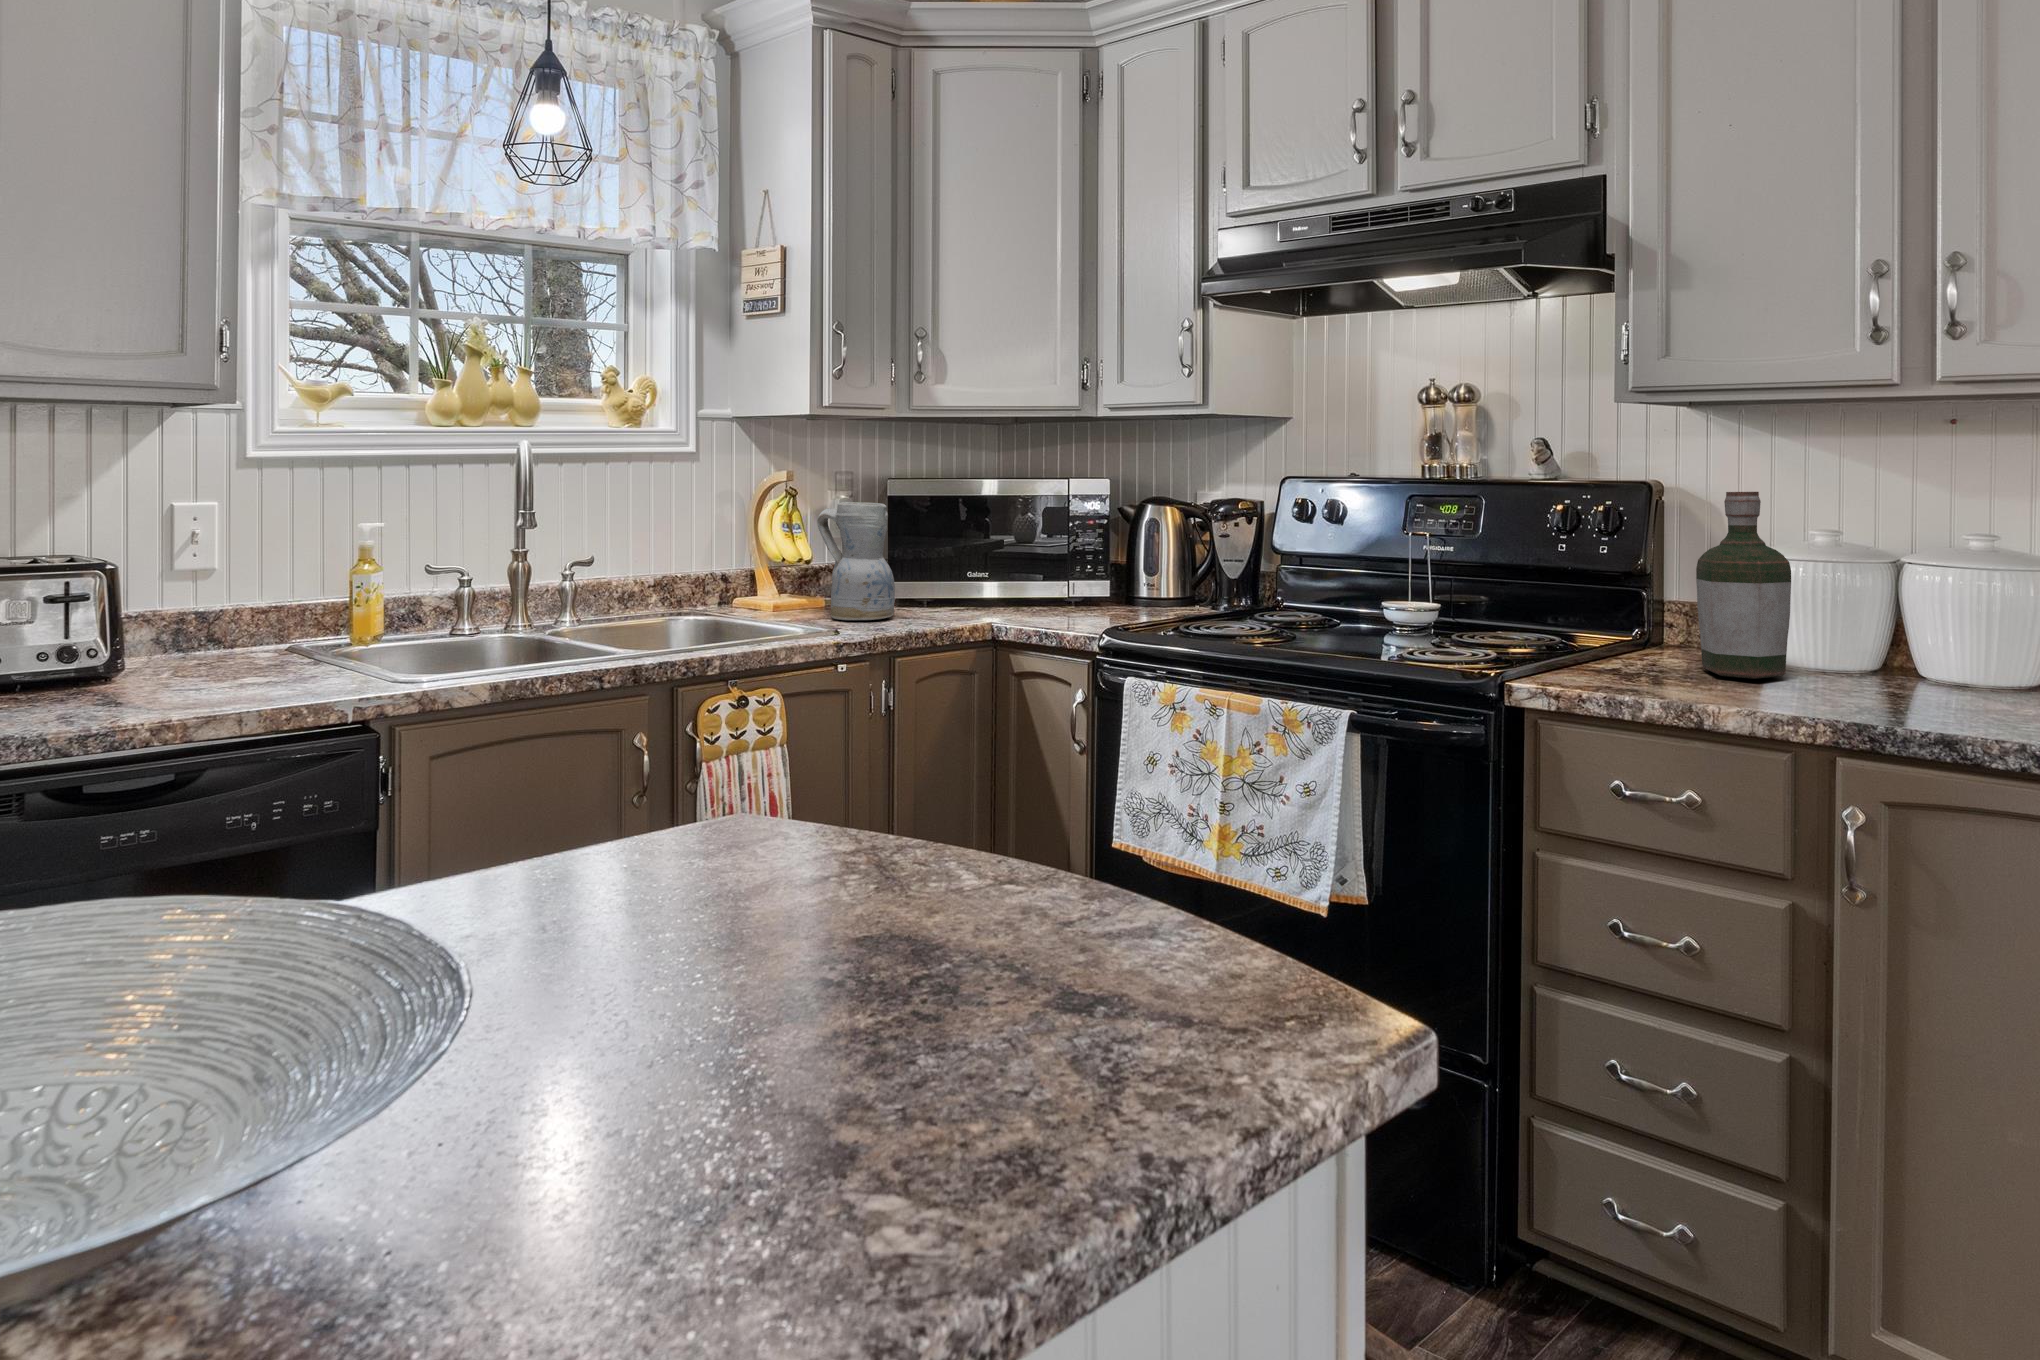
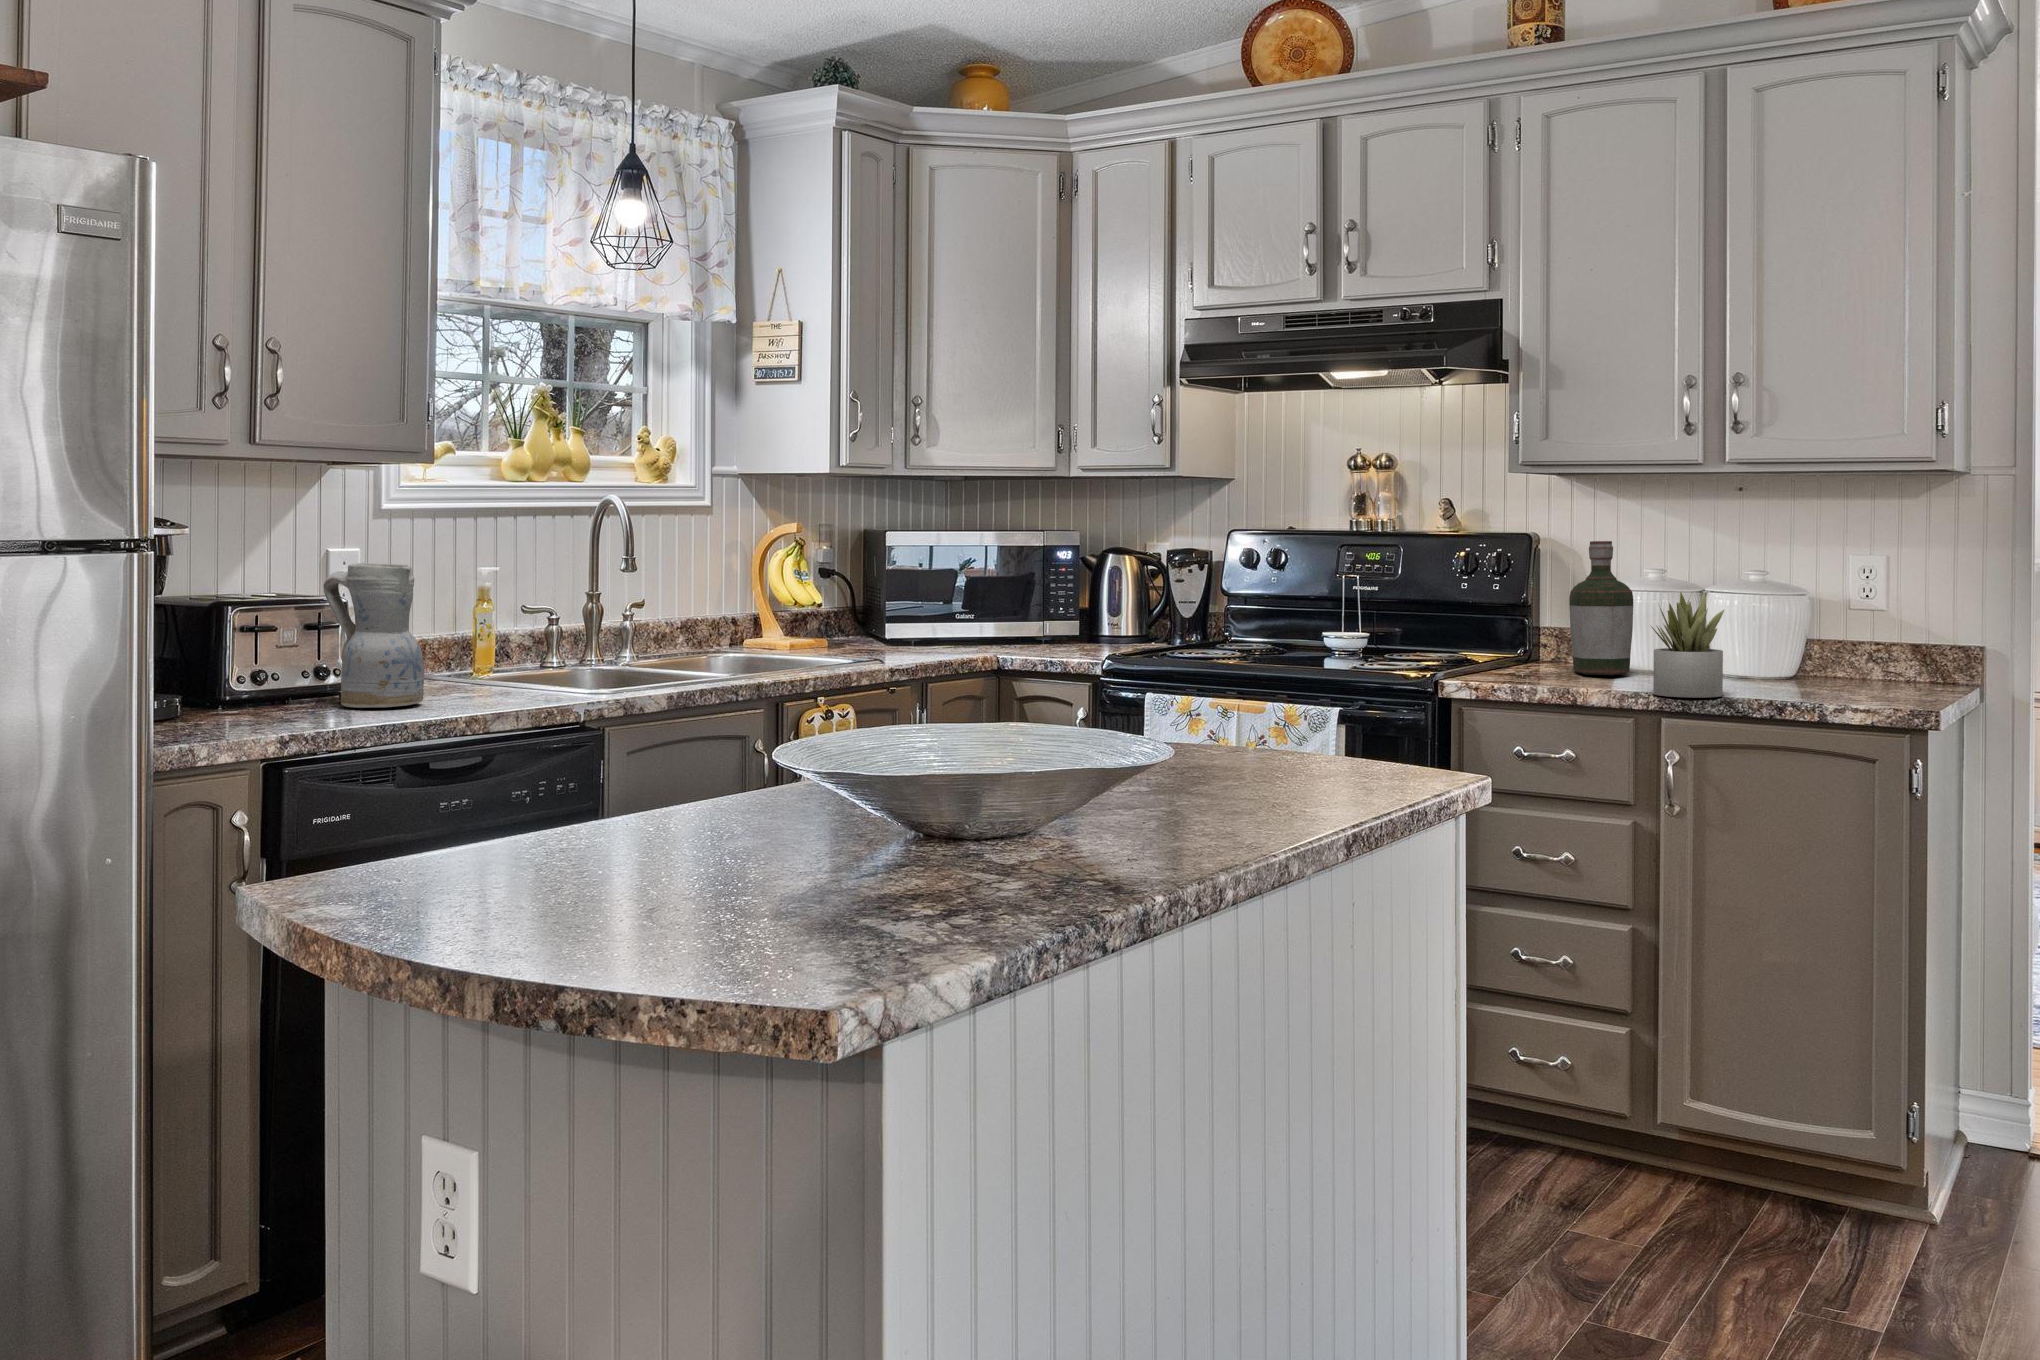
ceramic pitcher: present [817,502,895,620] -> present [323,563,424,708]
succulent plant: none [1817,568,1940,731] -> present [1651,592,1724,698]

